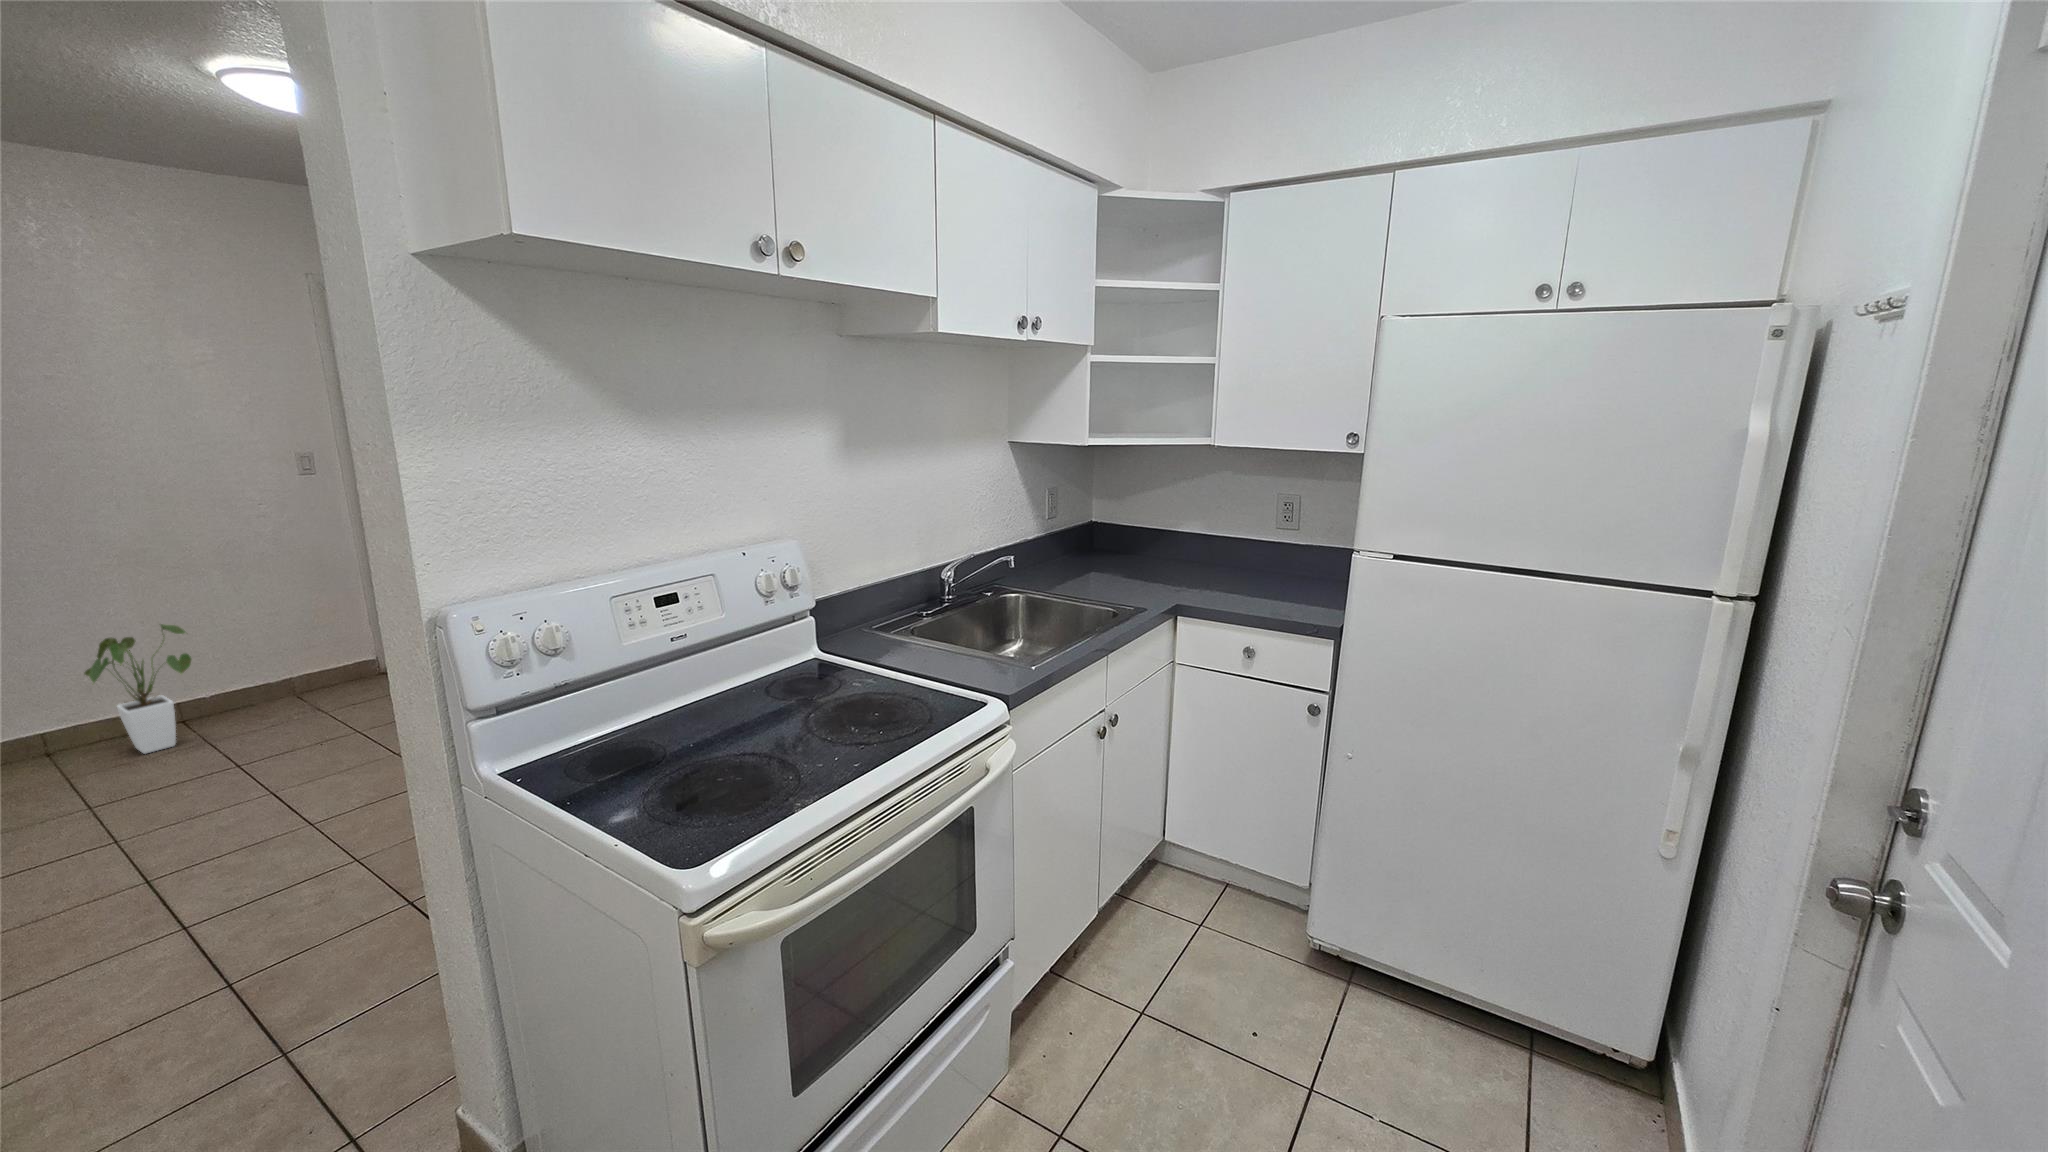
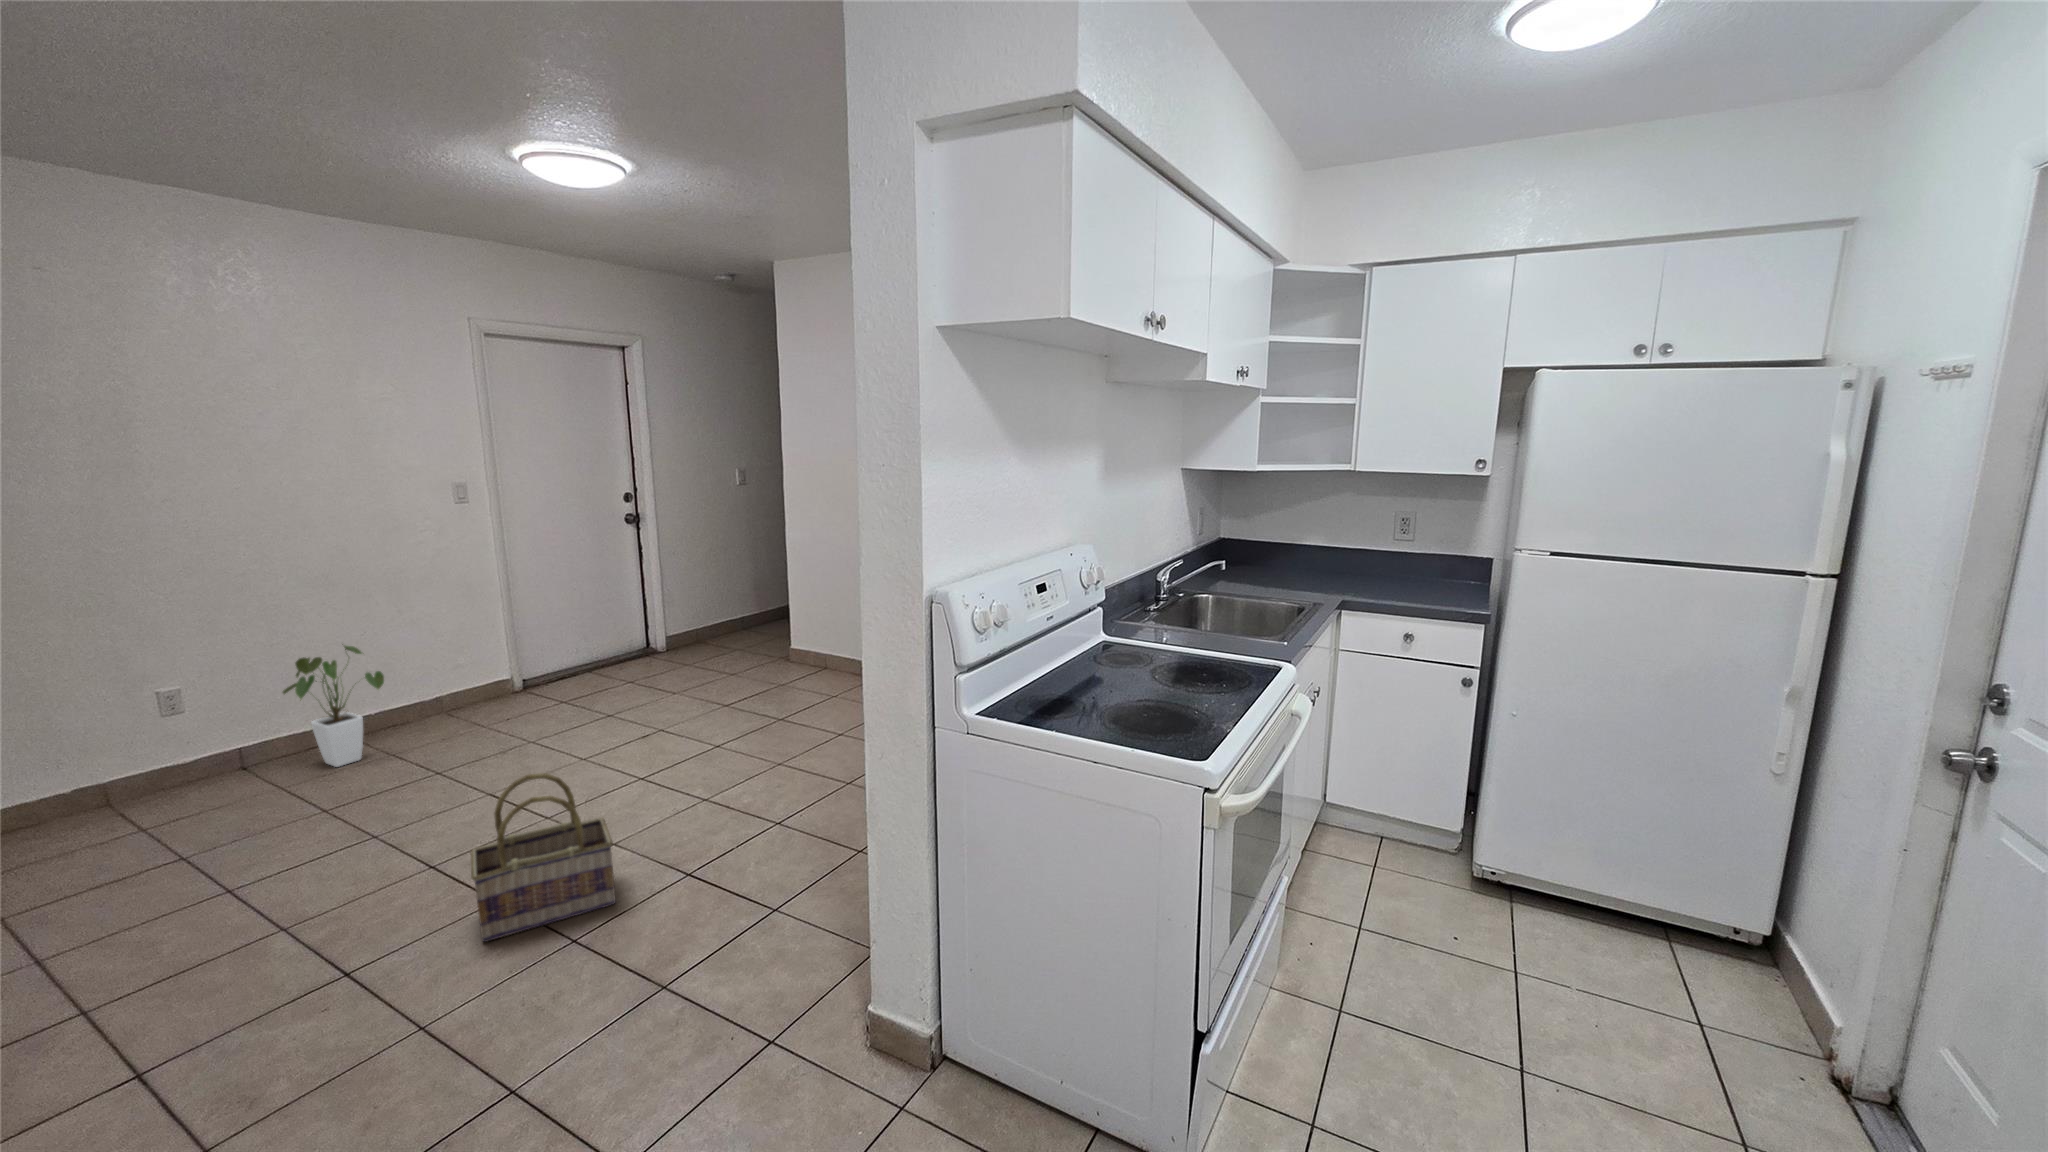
basket: none [106,788,323,981] -> present [470,773,616,942]

